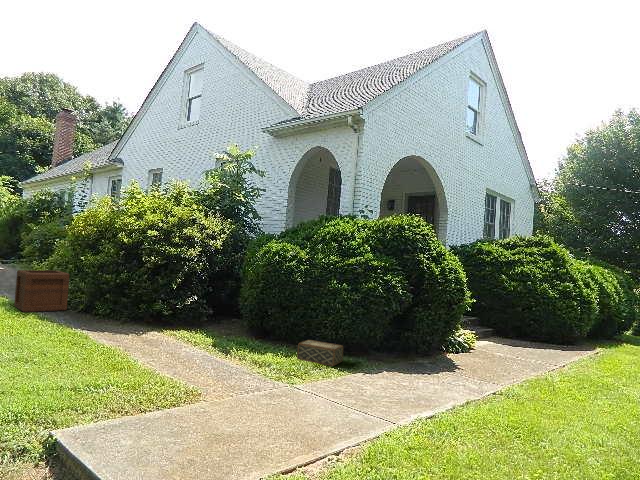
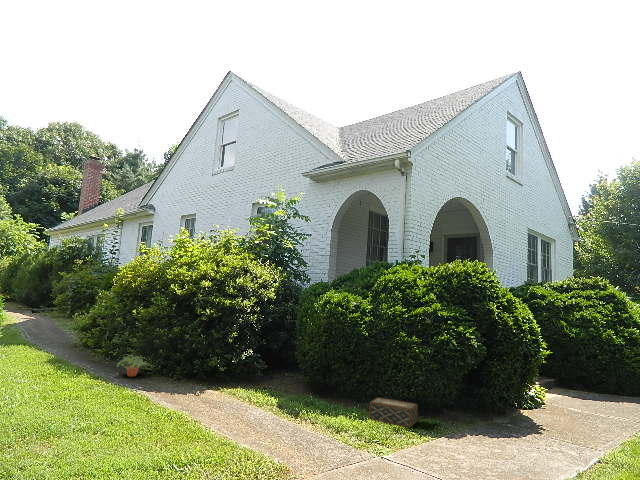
wooden crate: present [14,270,70,312] -> none [63,324,119,369]
potted plant: none [63,300,101,320] -> present [116,355,153,377]

